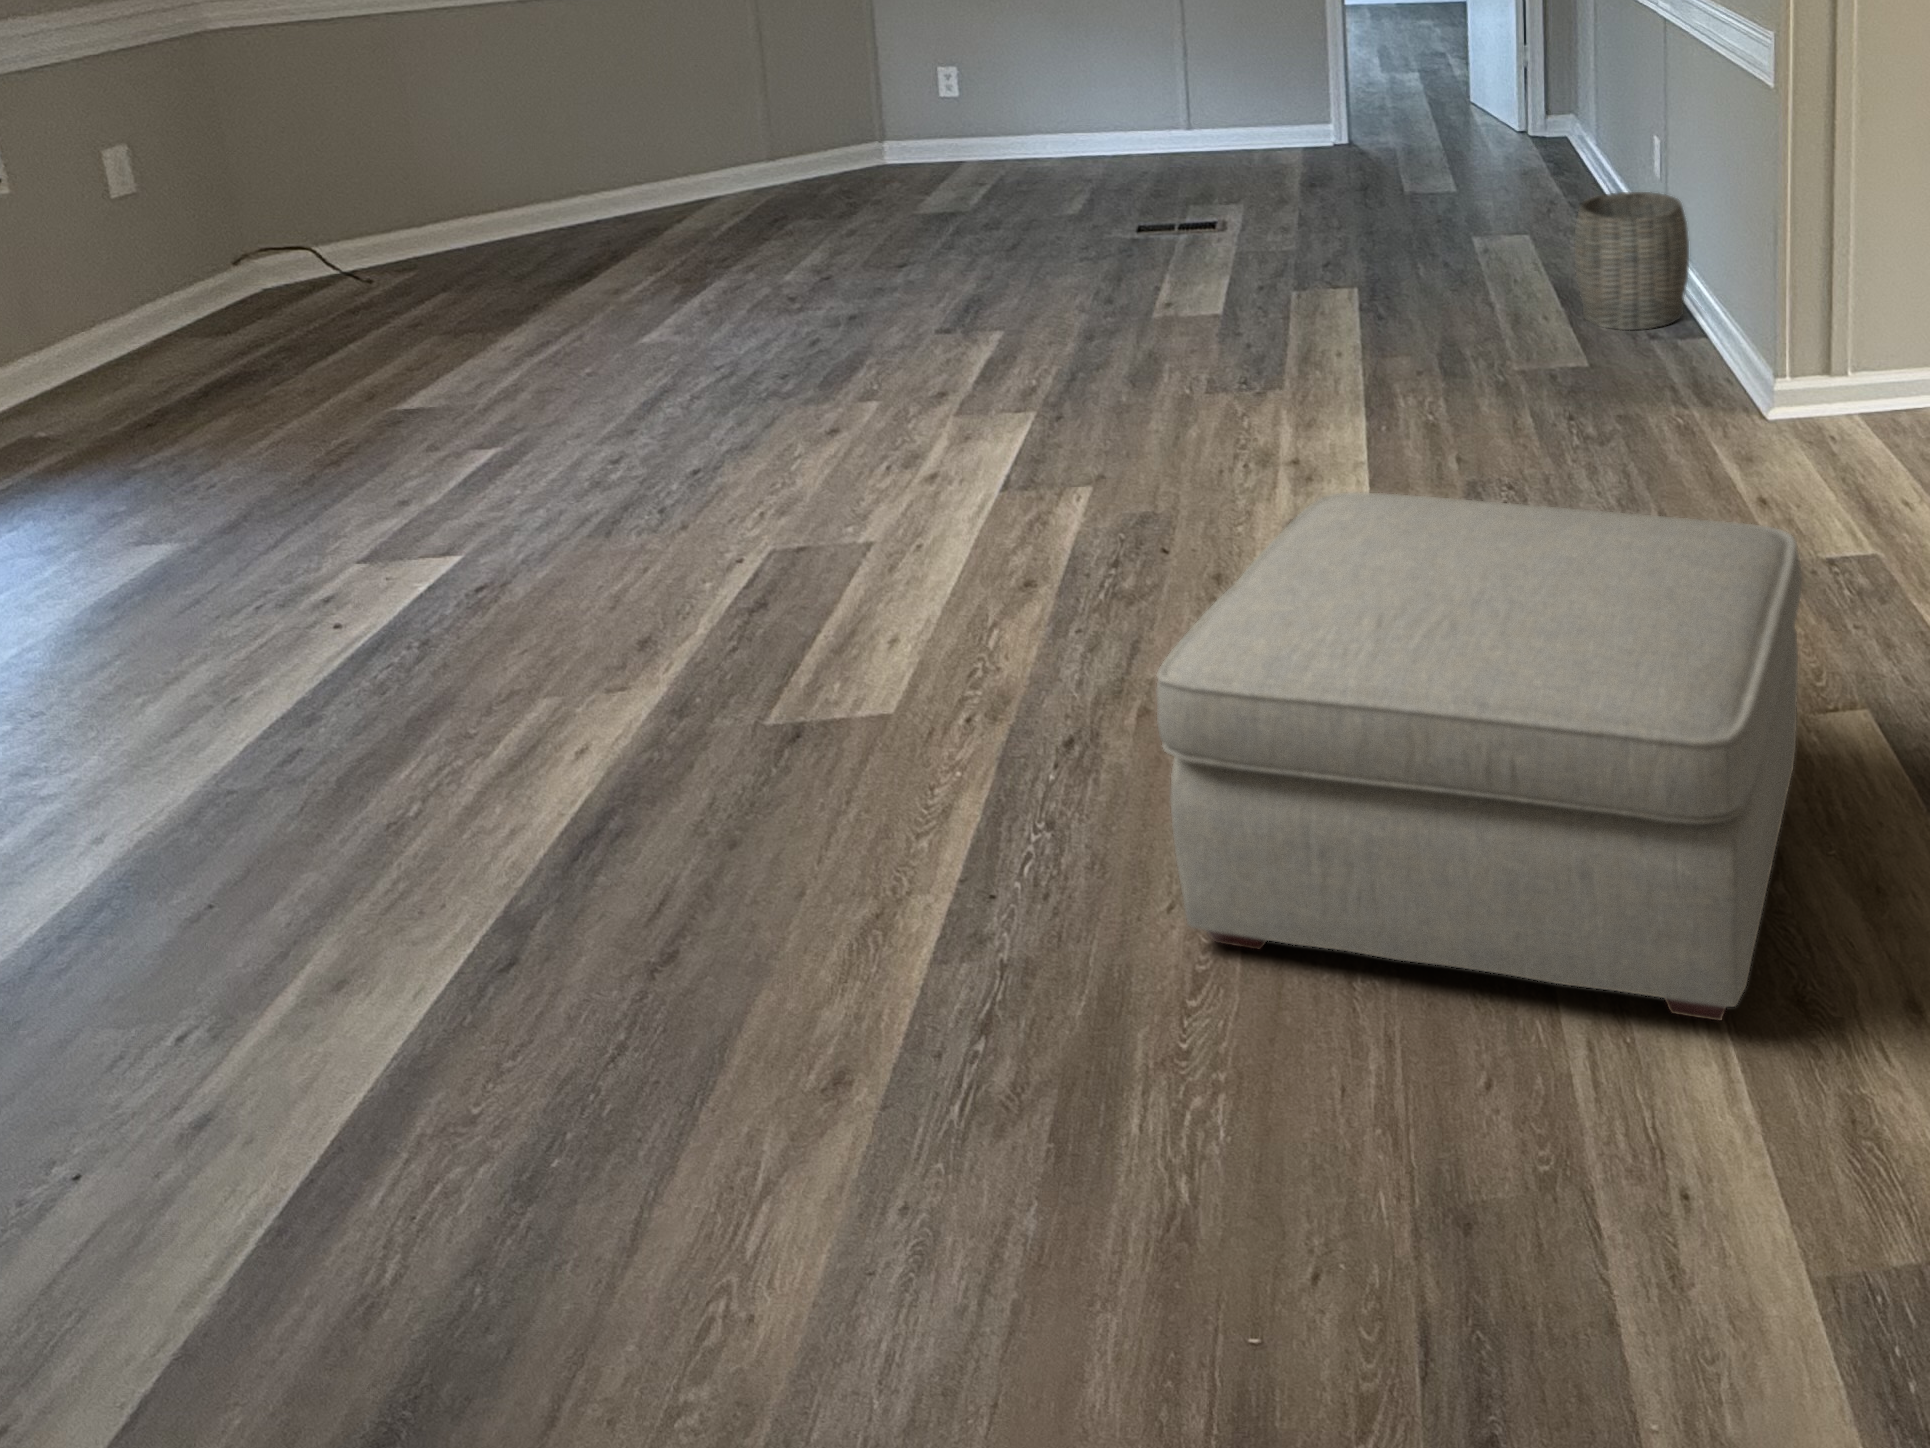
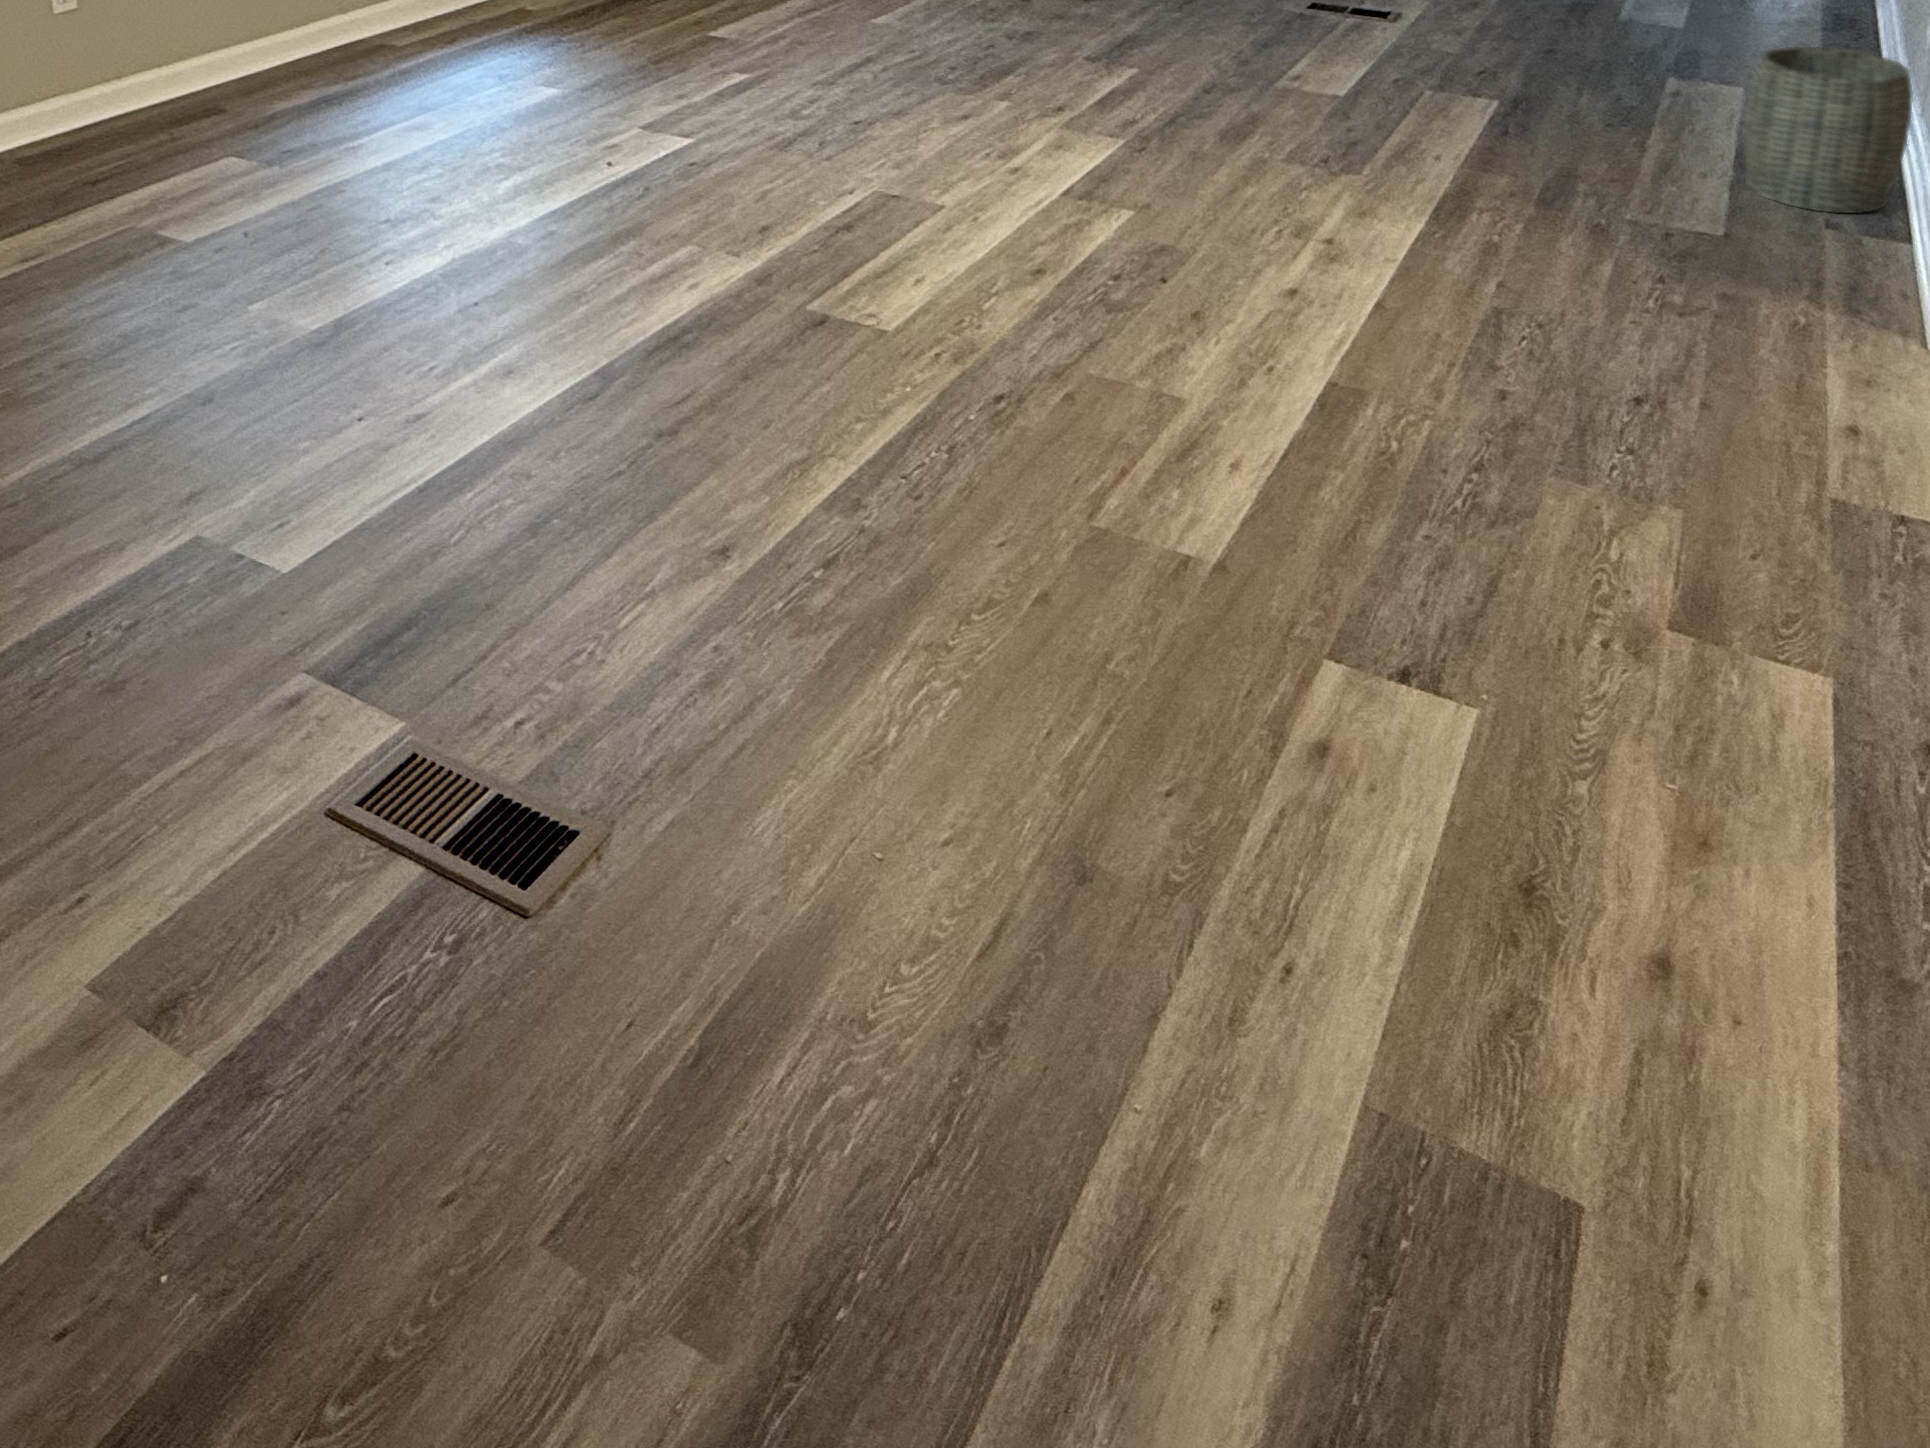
ottoman: present [1156,492,1802,1020] -> none [984,241,1712,878]

